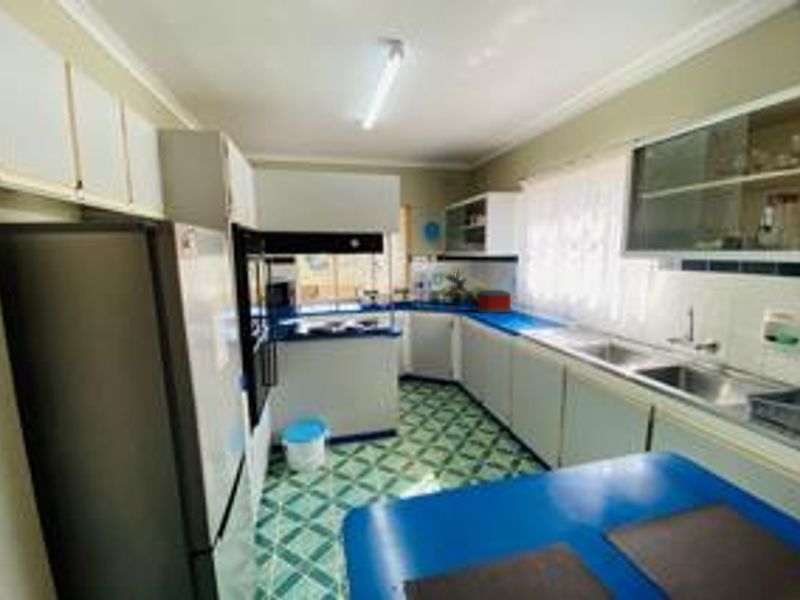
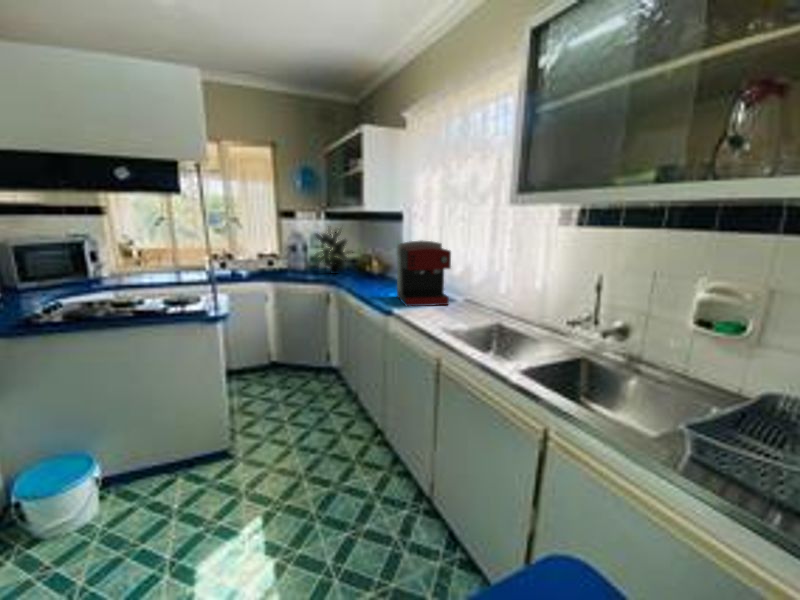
coffee maker: none [518,279,564,329] -> present [397,241,451,306]
toaster: present [478,290,511,313] -> none [353,255,396,285]

